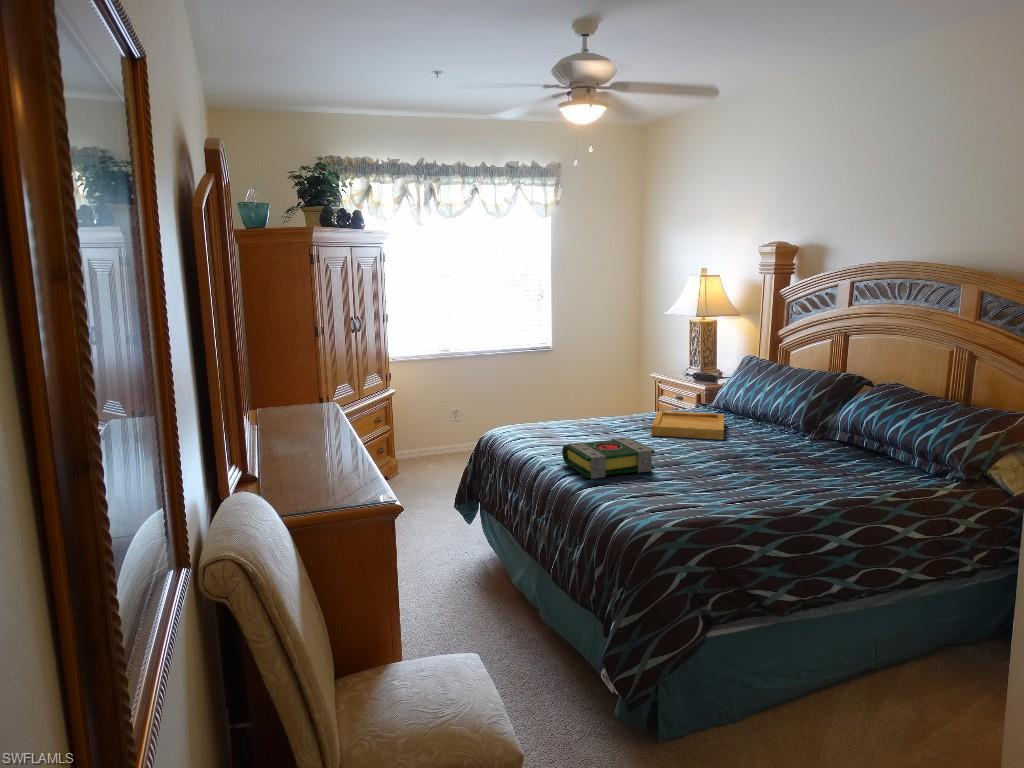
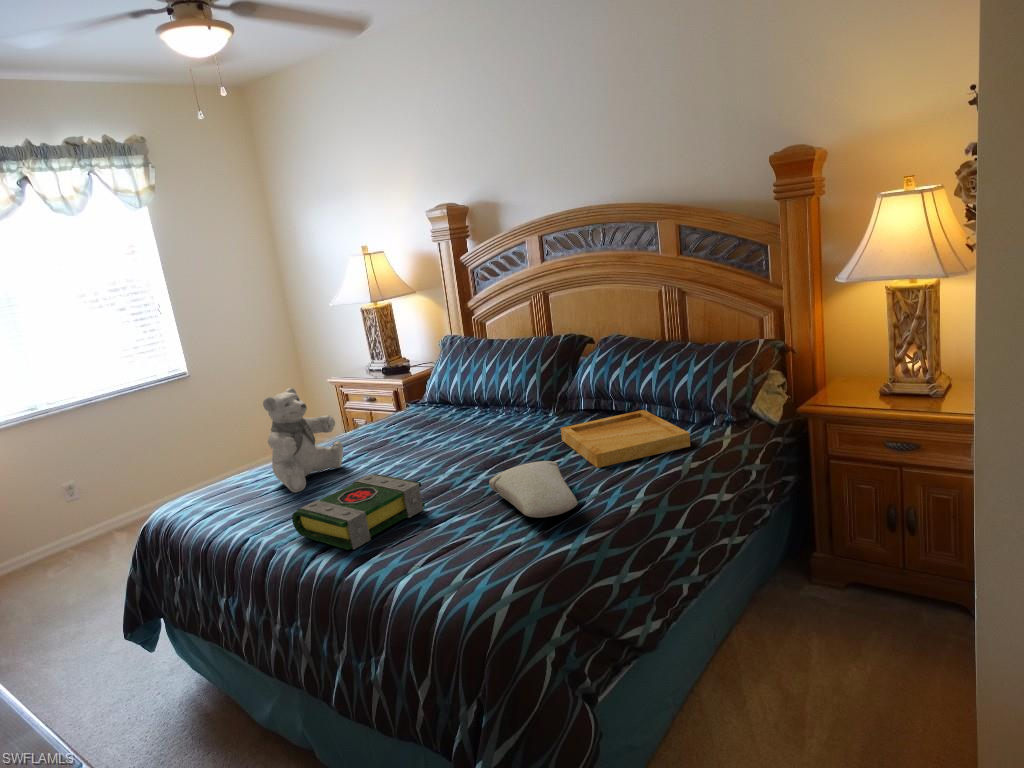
teddy bear: none [570,365,623,440] -> present [263,388,343,493]
tray: present [651,411,724,440] -> present [561,410,690,468]
pillow: none [706,459,766,497] -> present [489,461,578,518]

